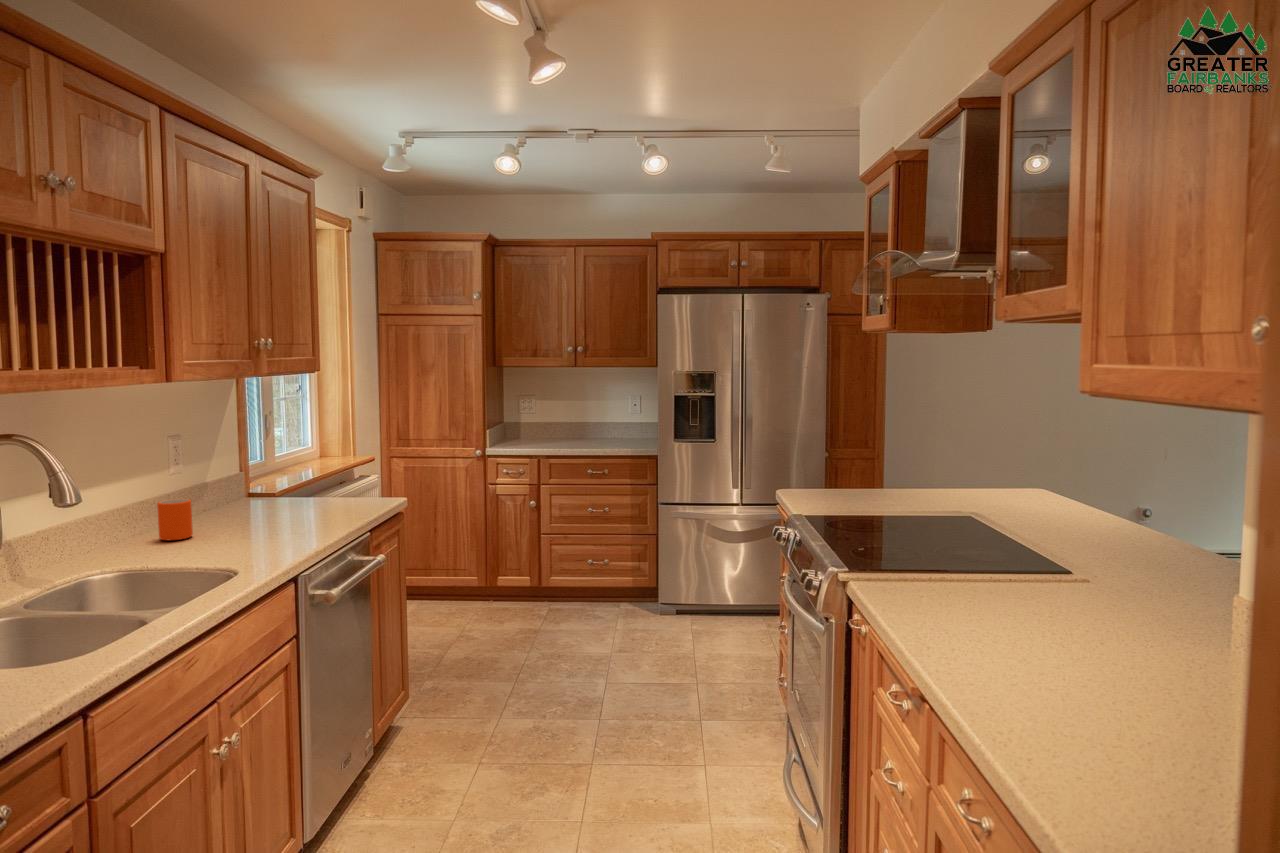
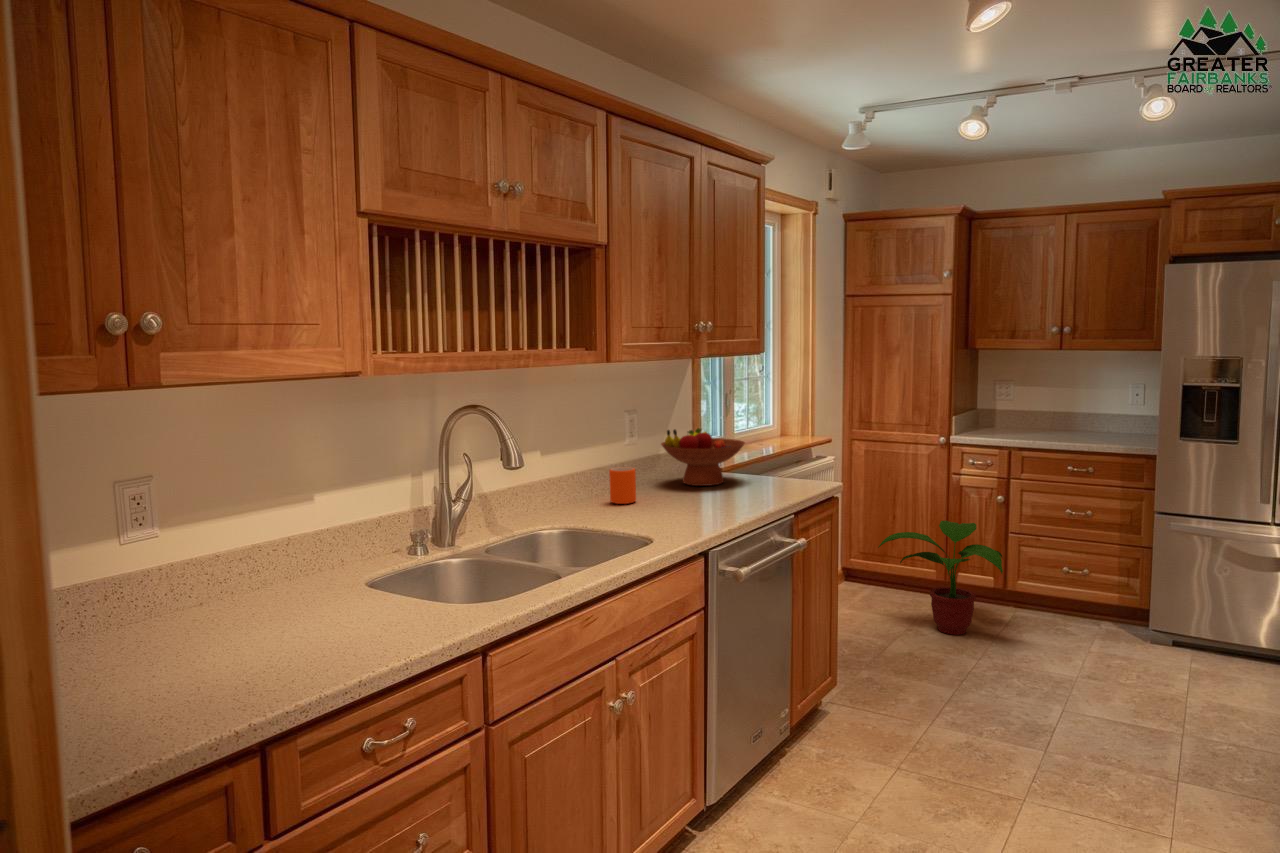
fruit bowl: none [211,452,310,514] -> present [661,428,745,486]
potted plant: none [428,527,539,630] -> present [878,521,1003,635]

